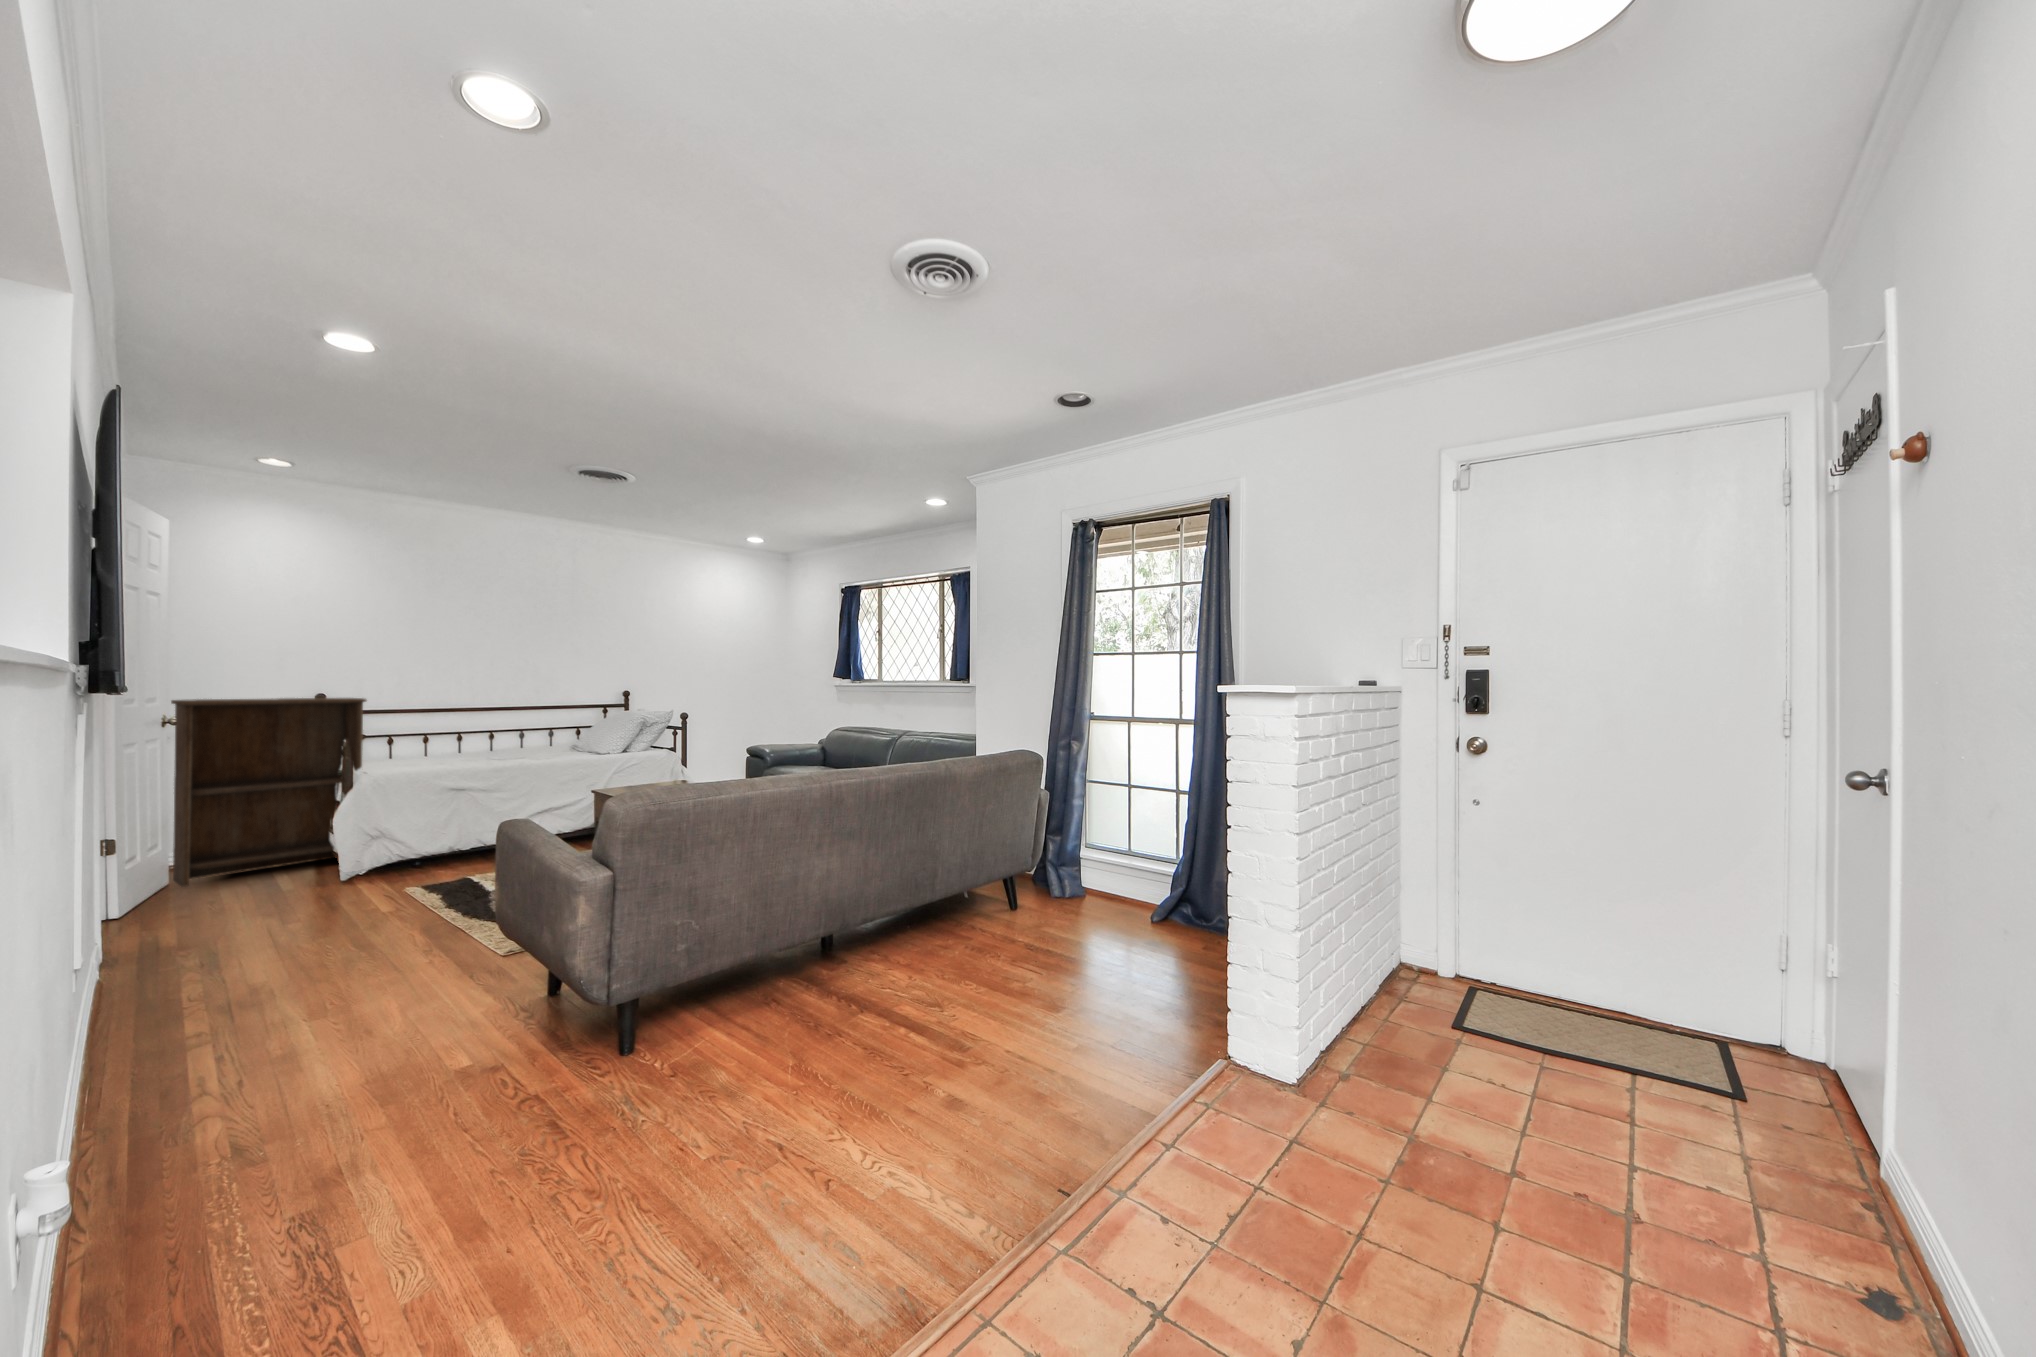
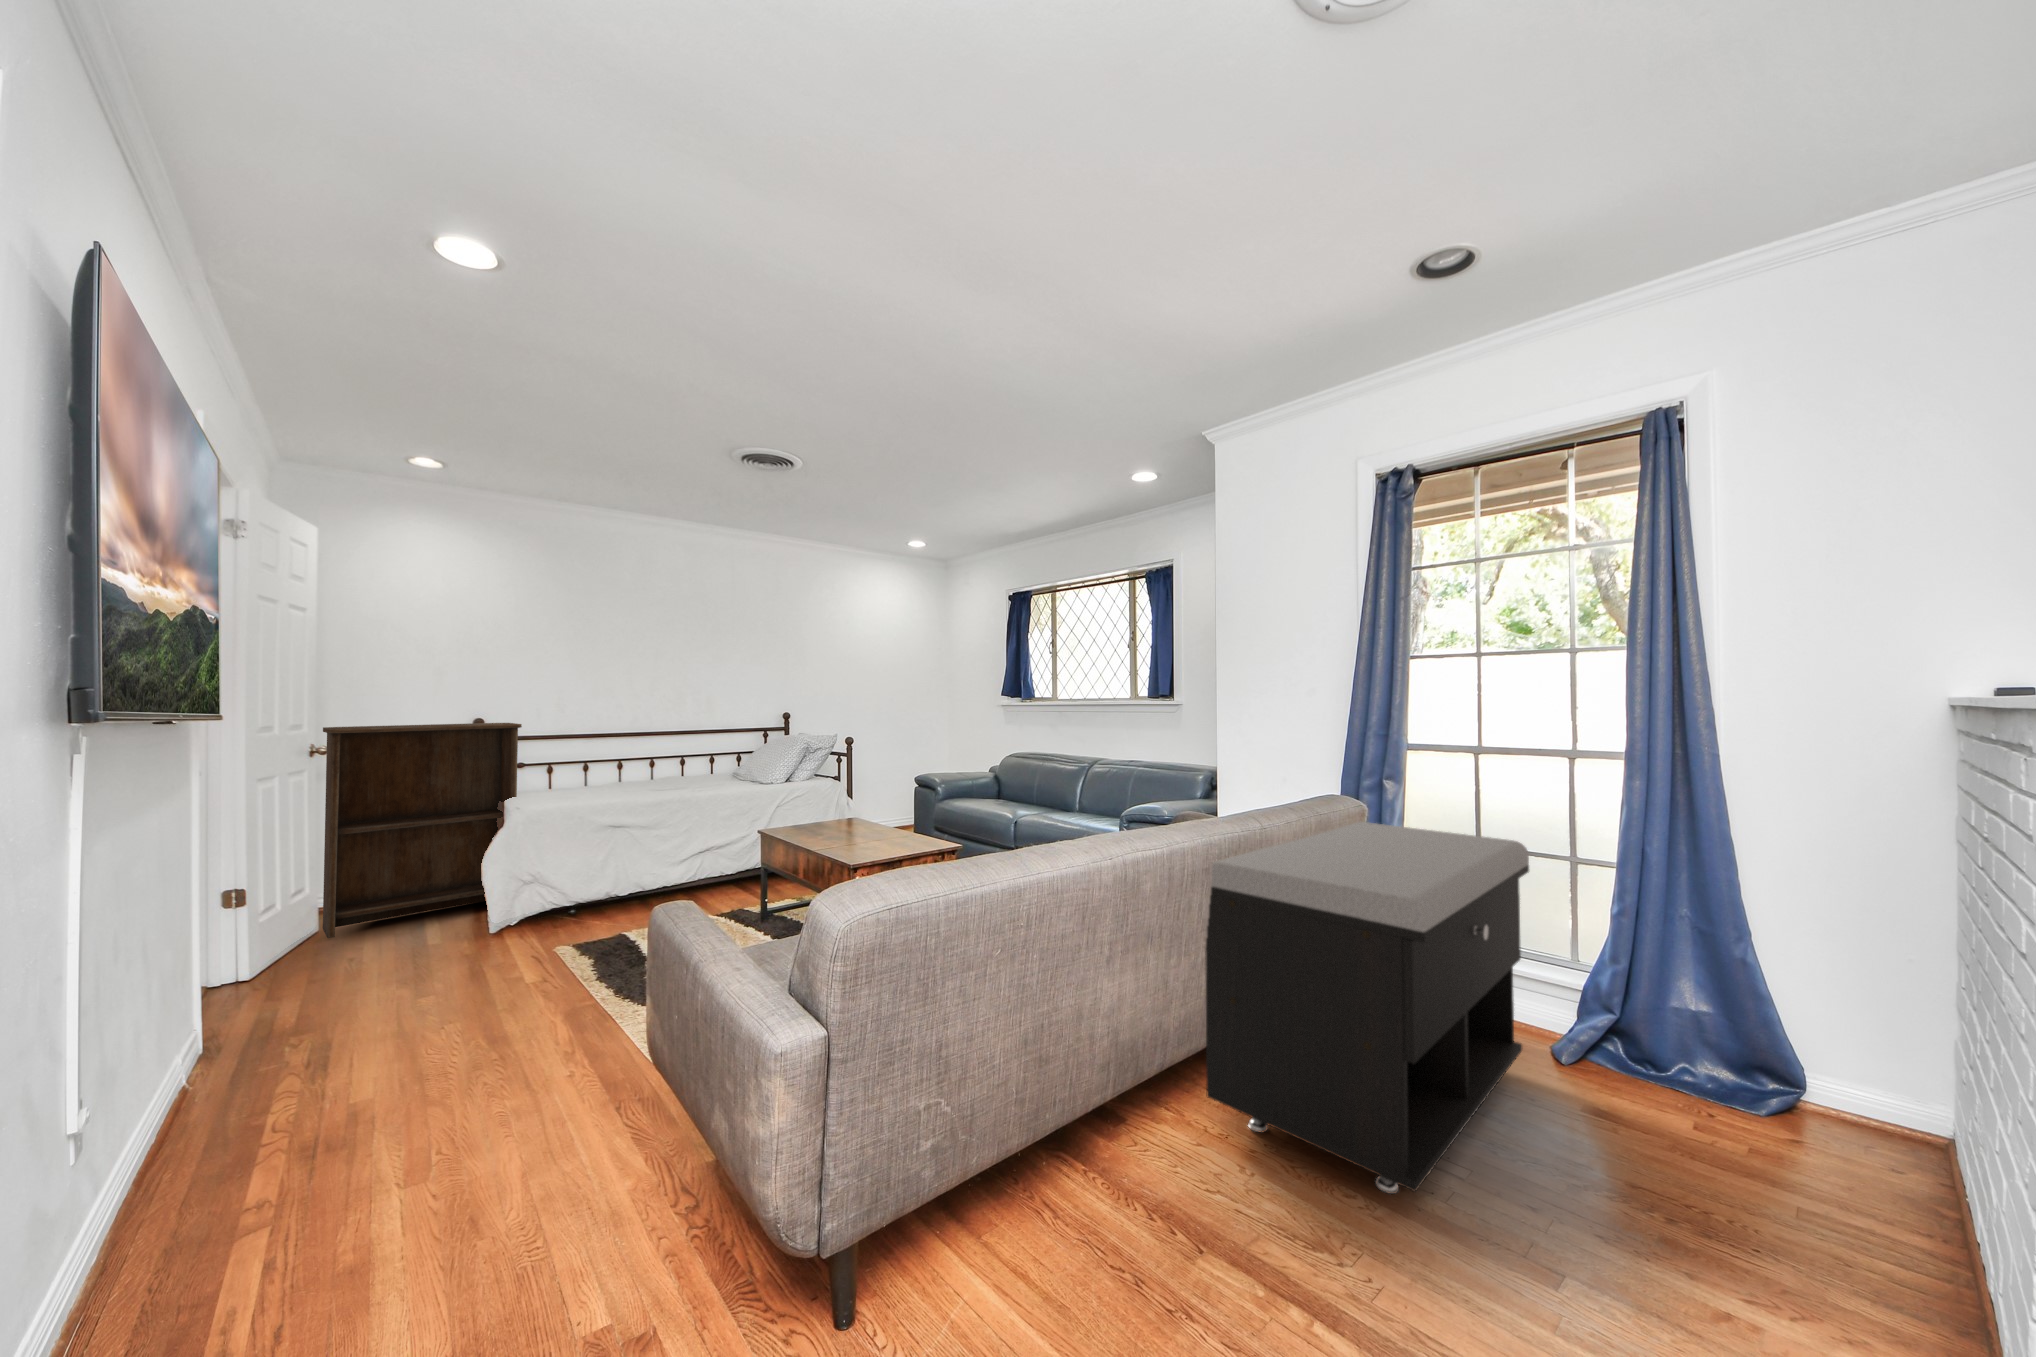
storage bench: none [895,768,1125,979] -> present [1205,822,1529,1194]

